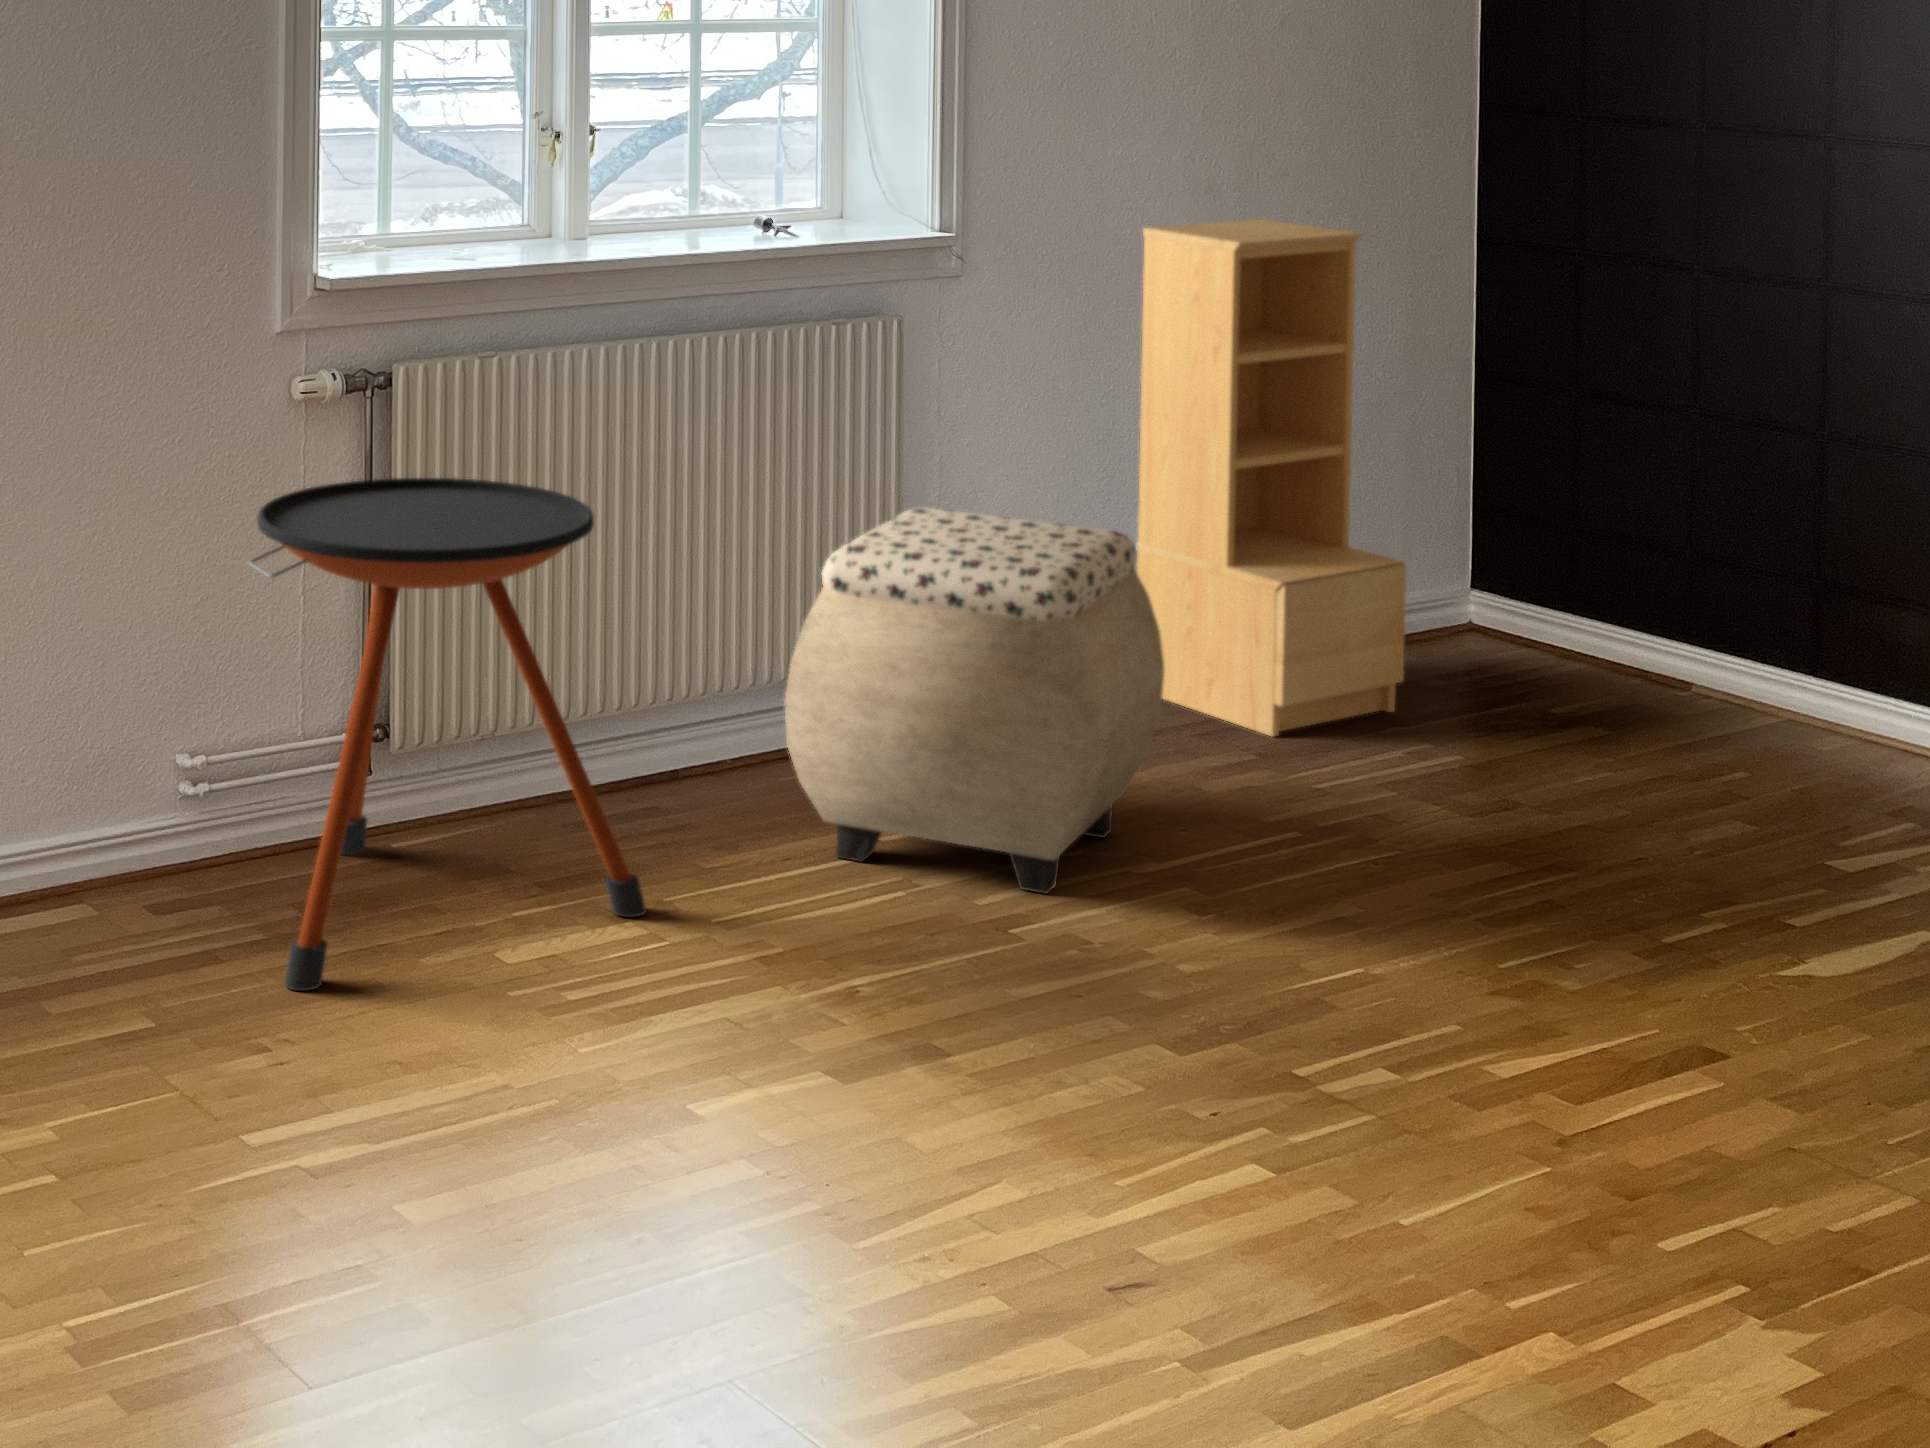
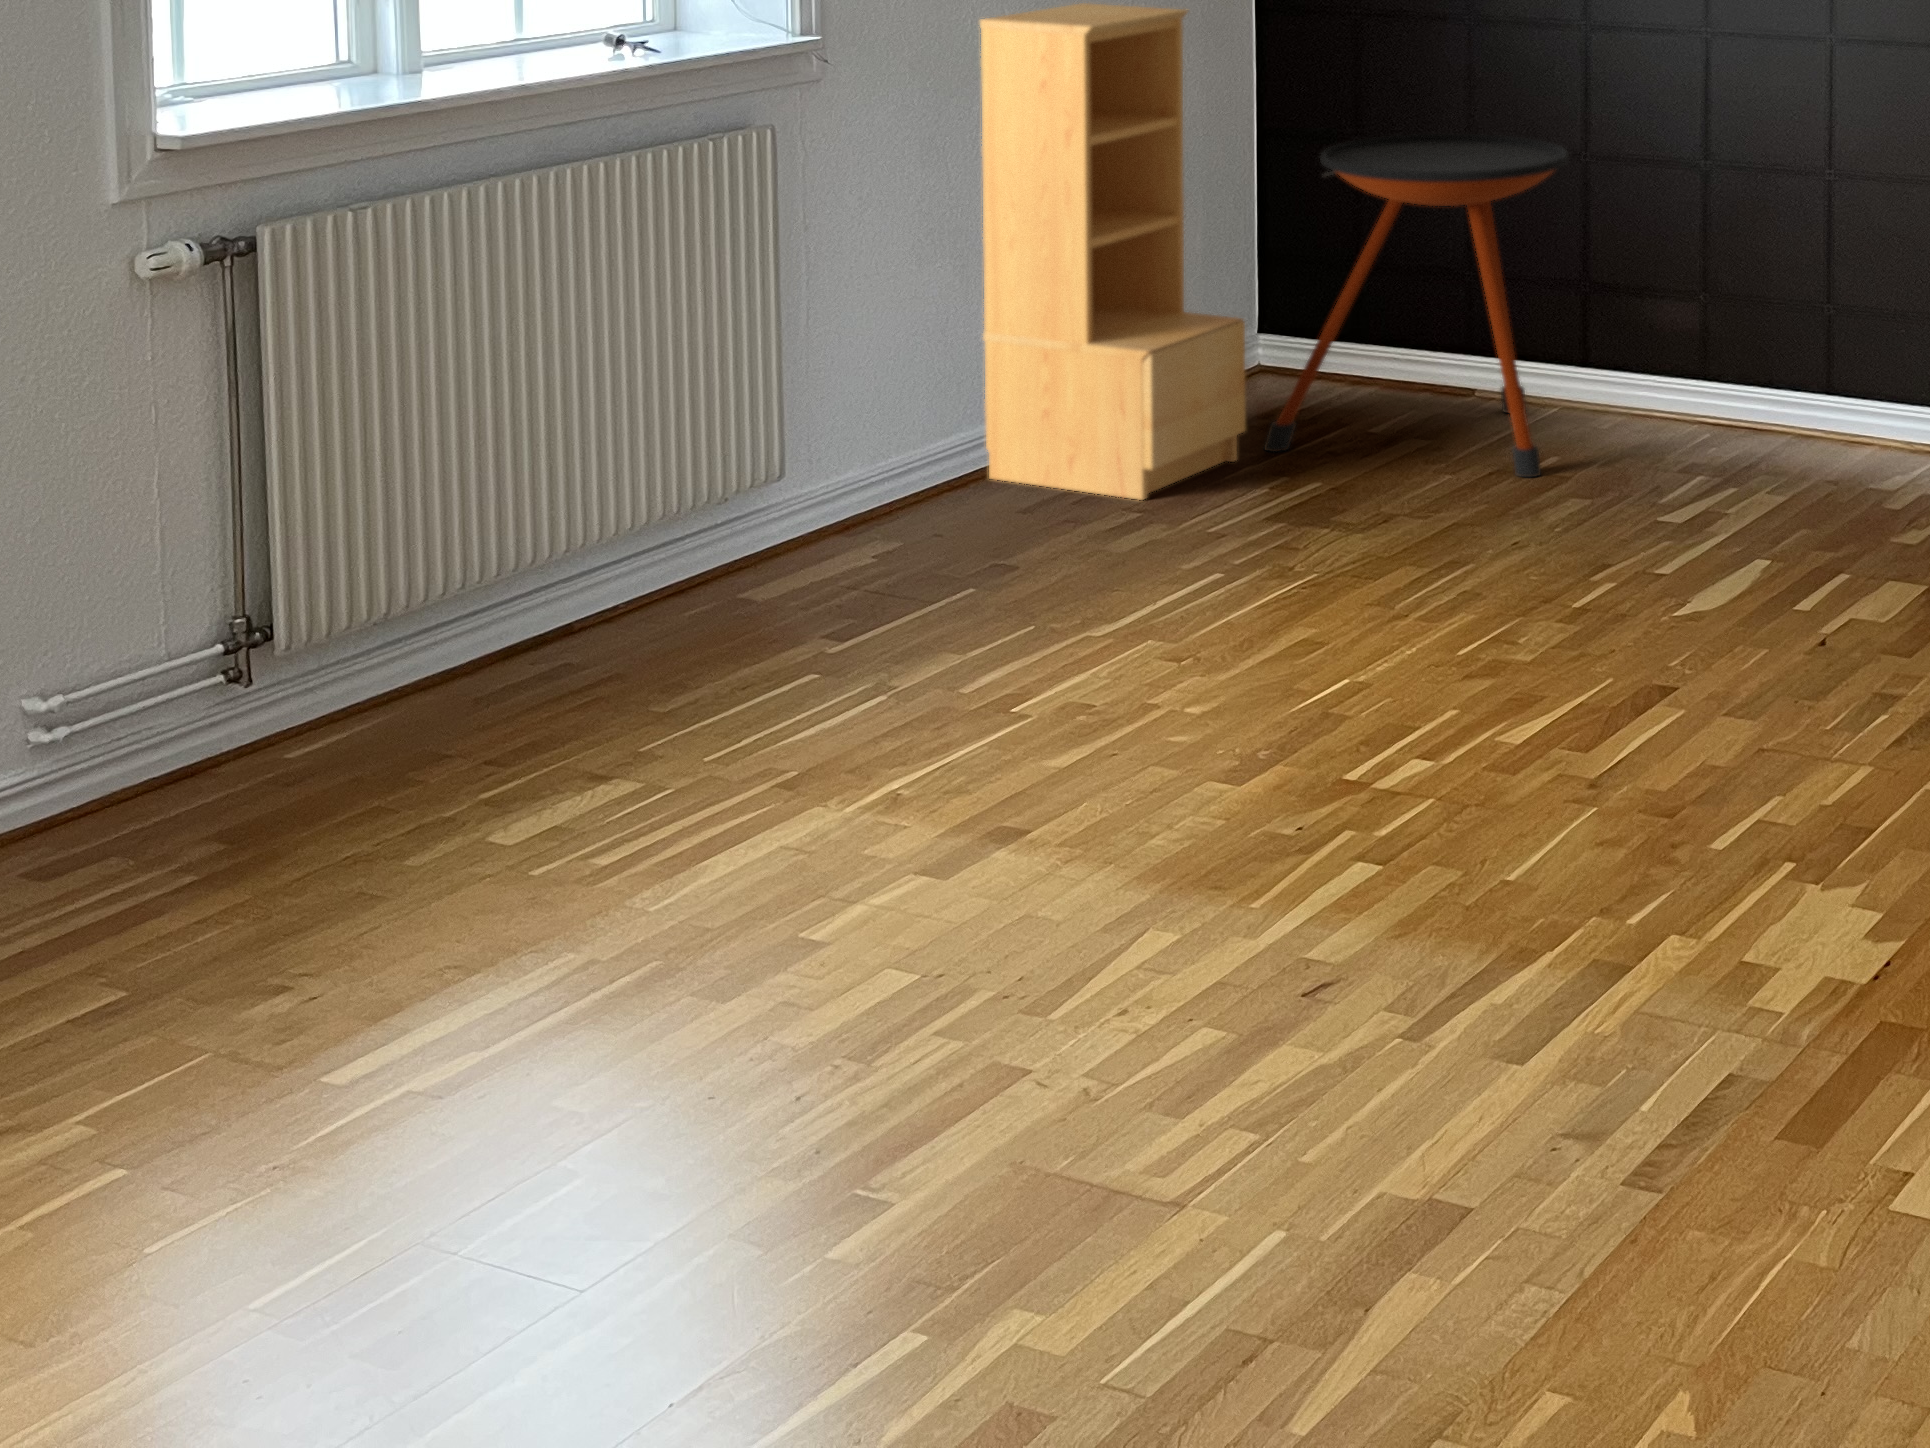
side table: present [248,478,646,991] -> present [1265,134,1569,477]
ottoman: present [784,507,1164,894] -> none [740,316,1091,682]

